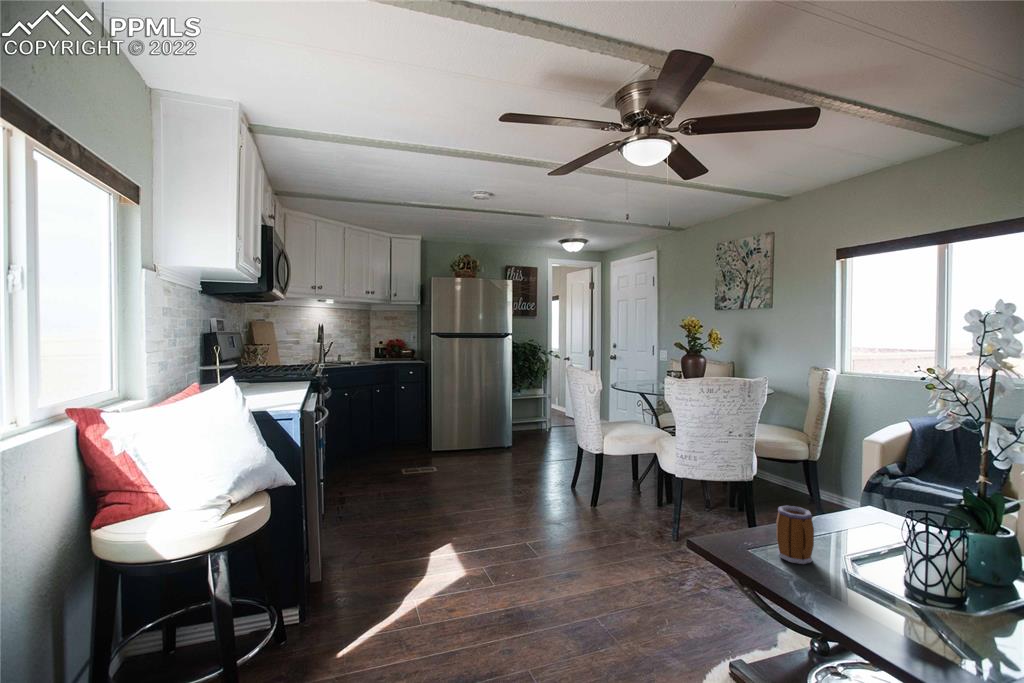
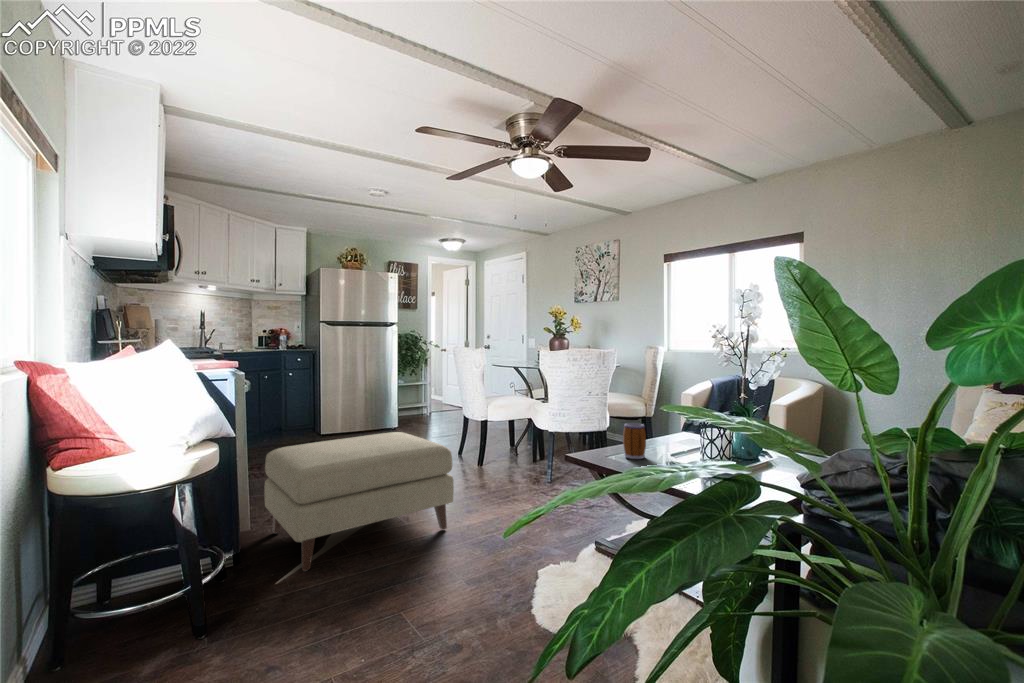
ottoman: none [346,470,547,640] -> present [264,432,454,571]

